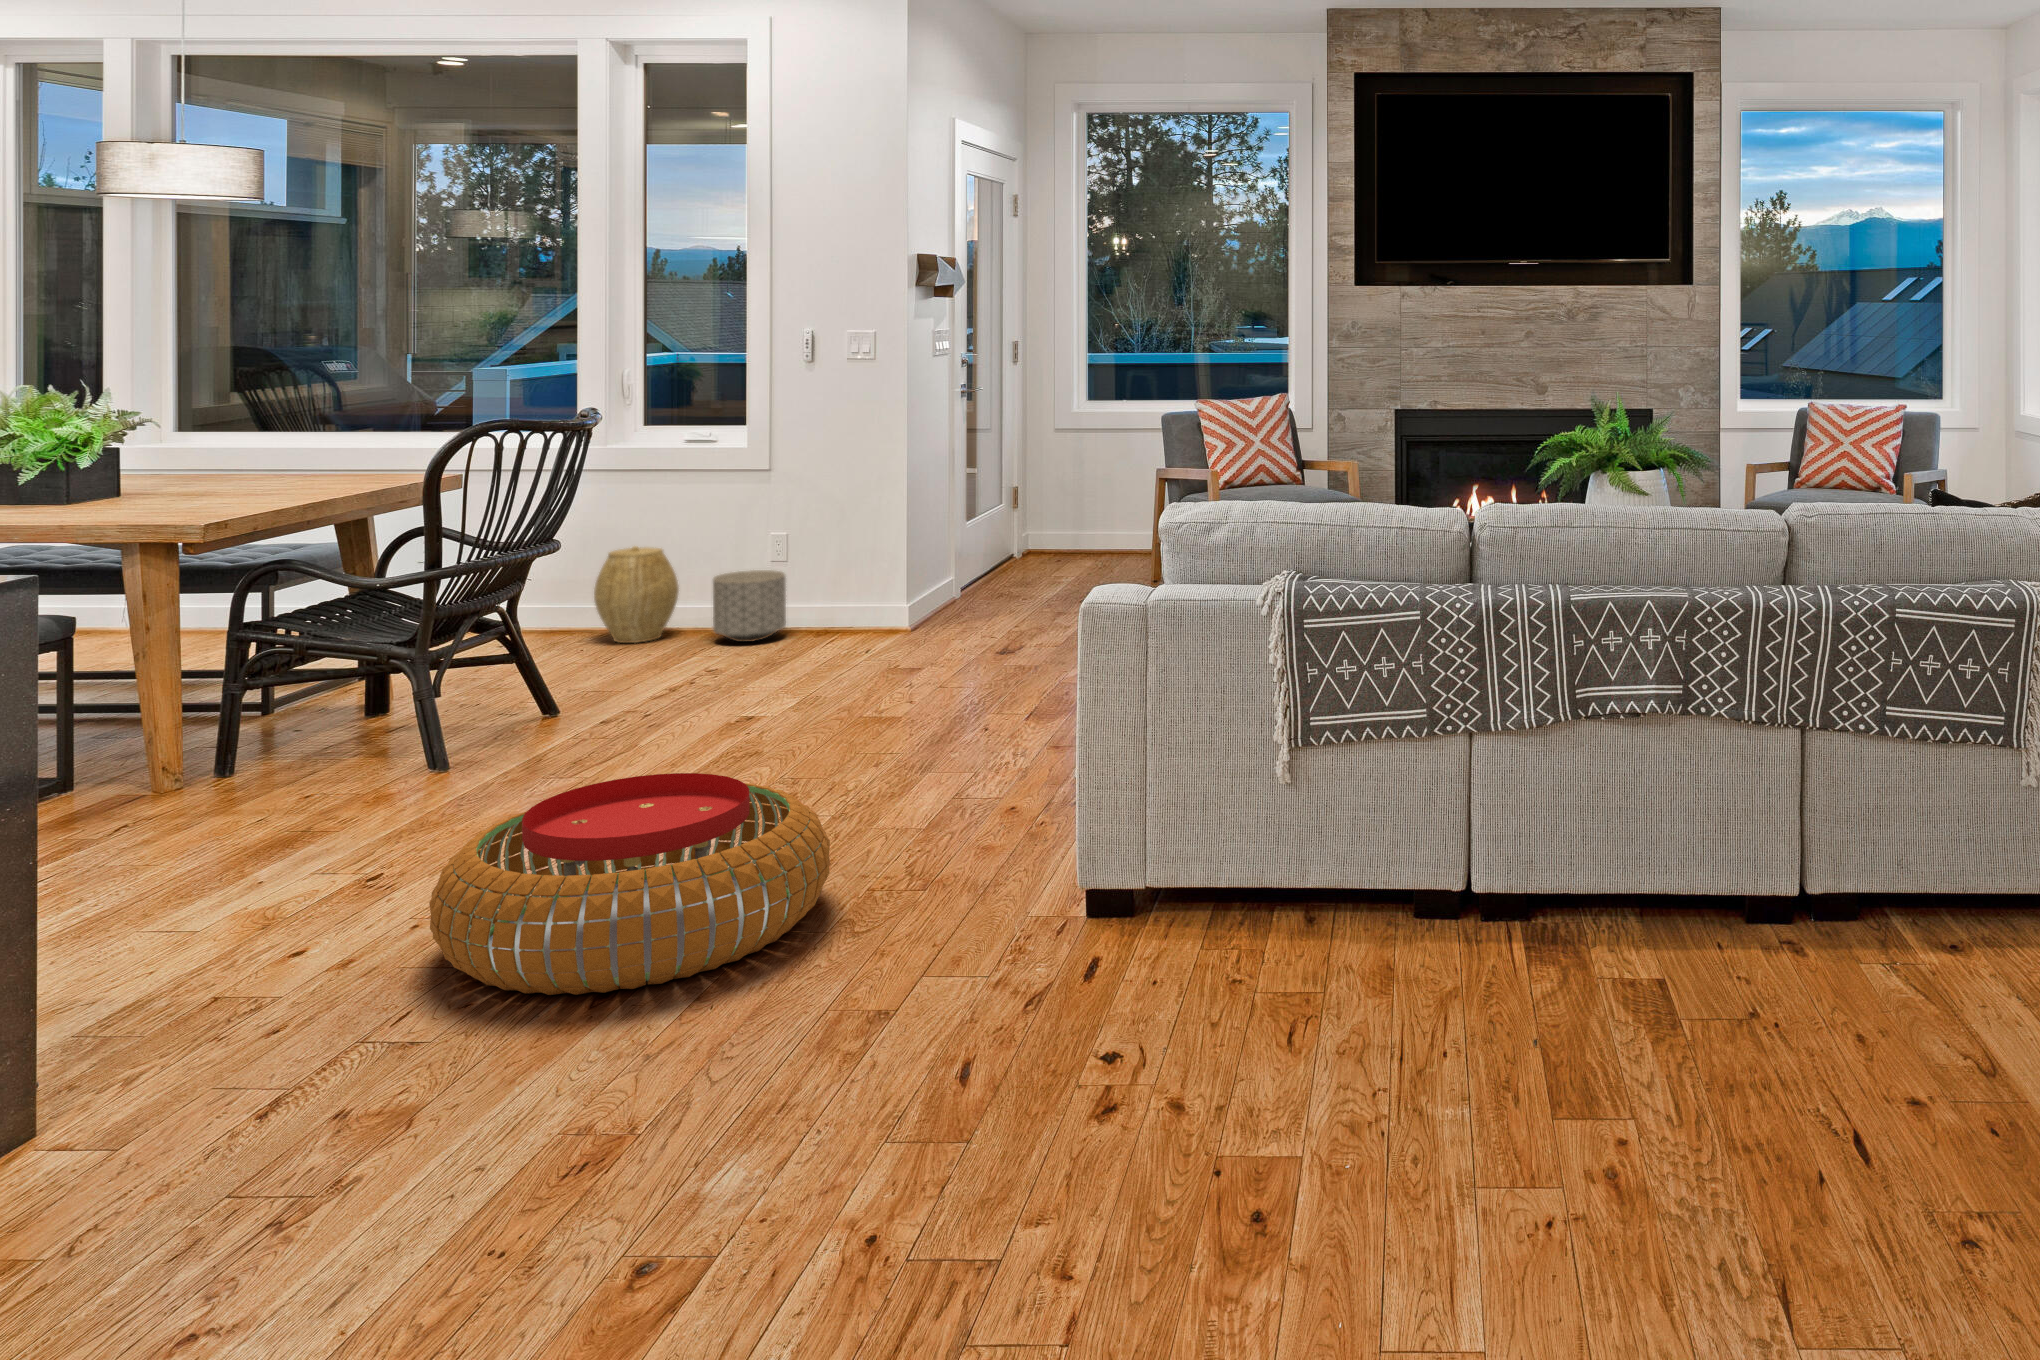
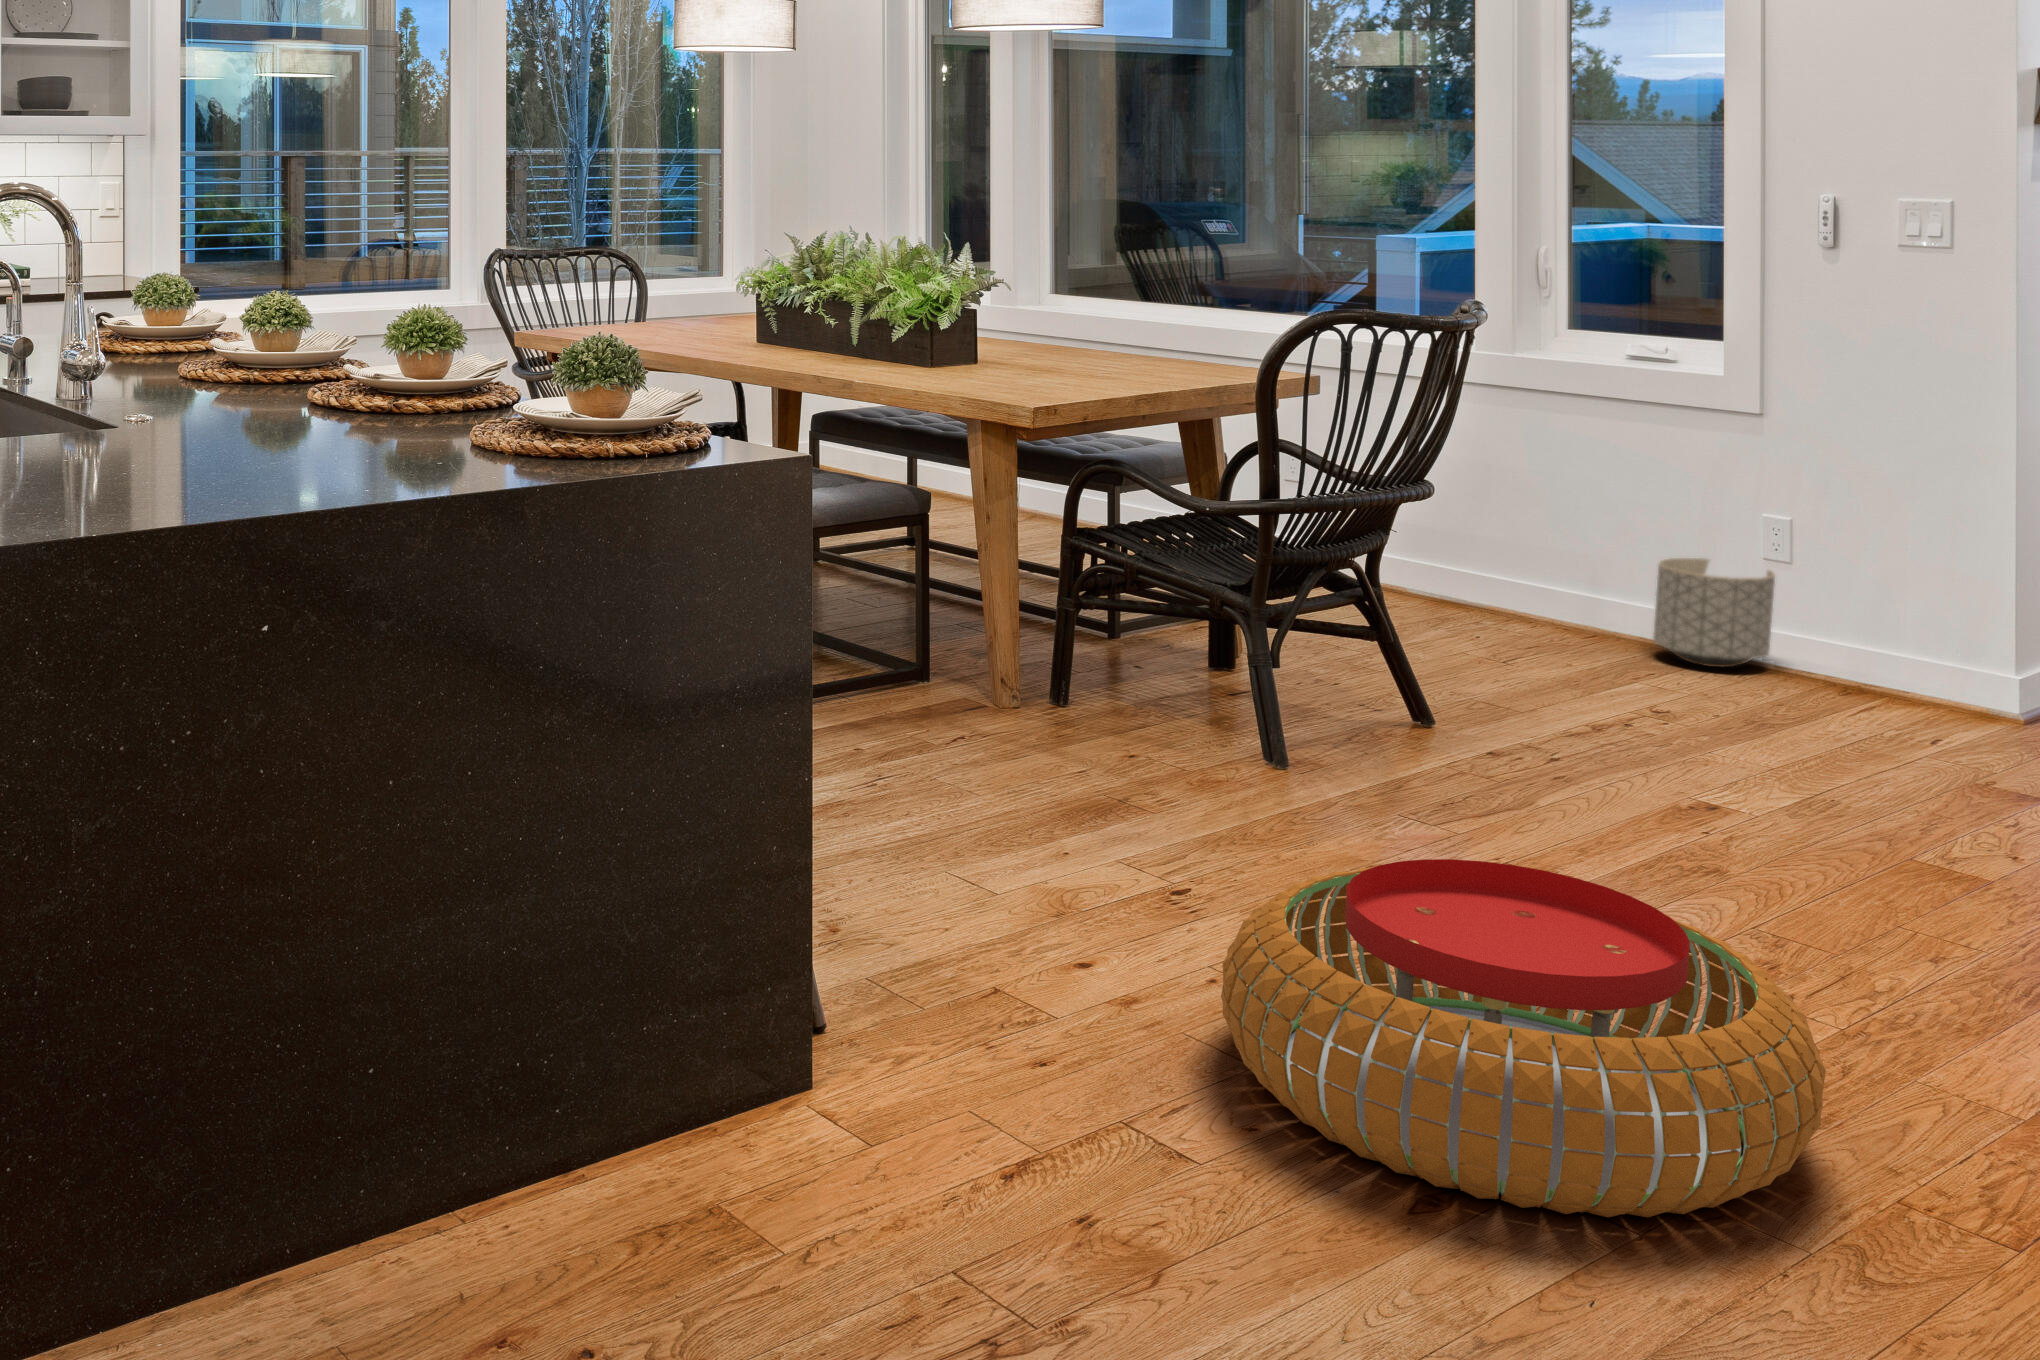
woven basket: present [594,546,679,643] -> none [1487,498,1606,635]

